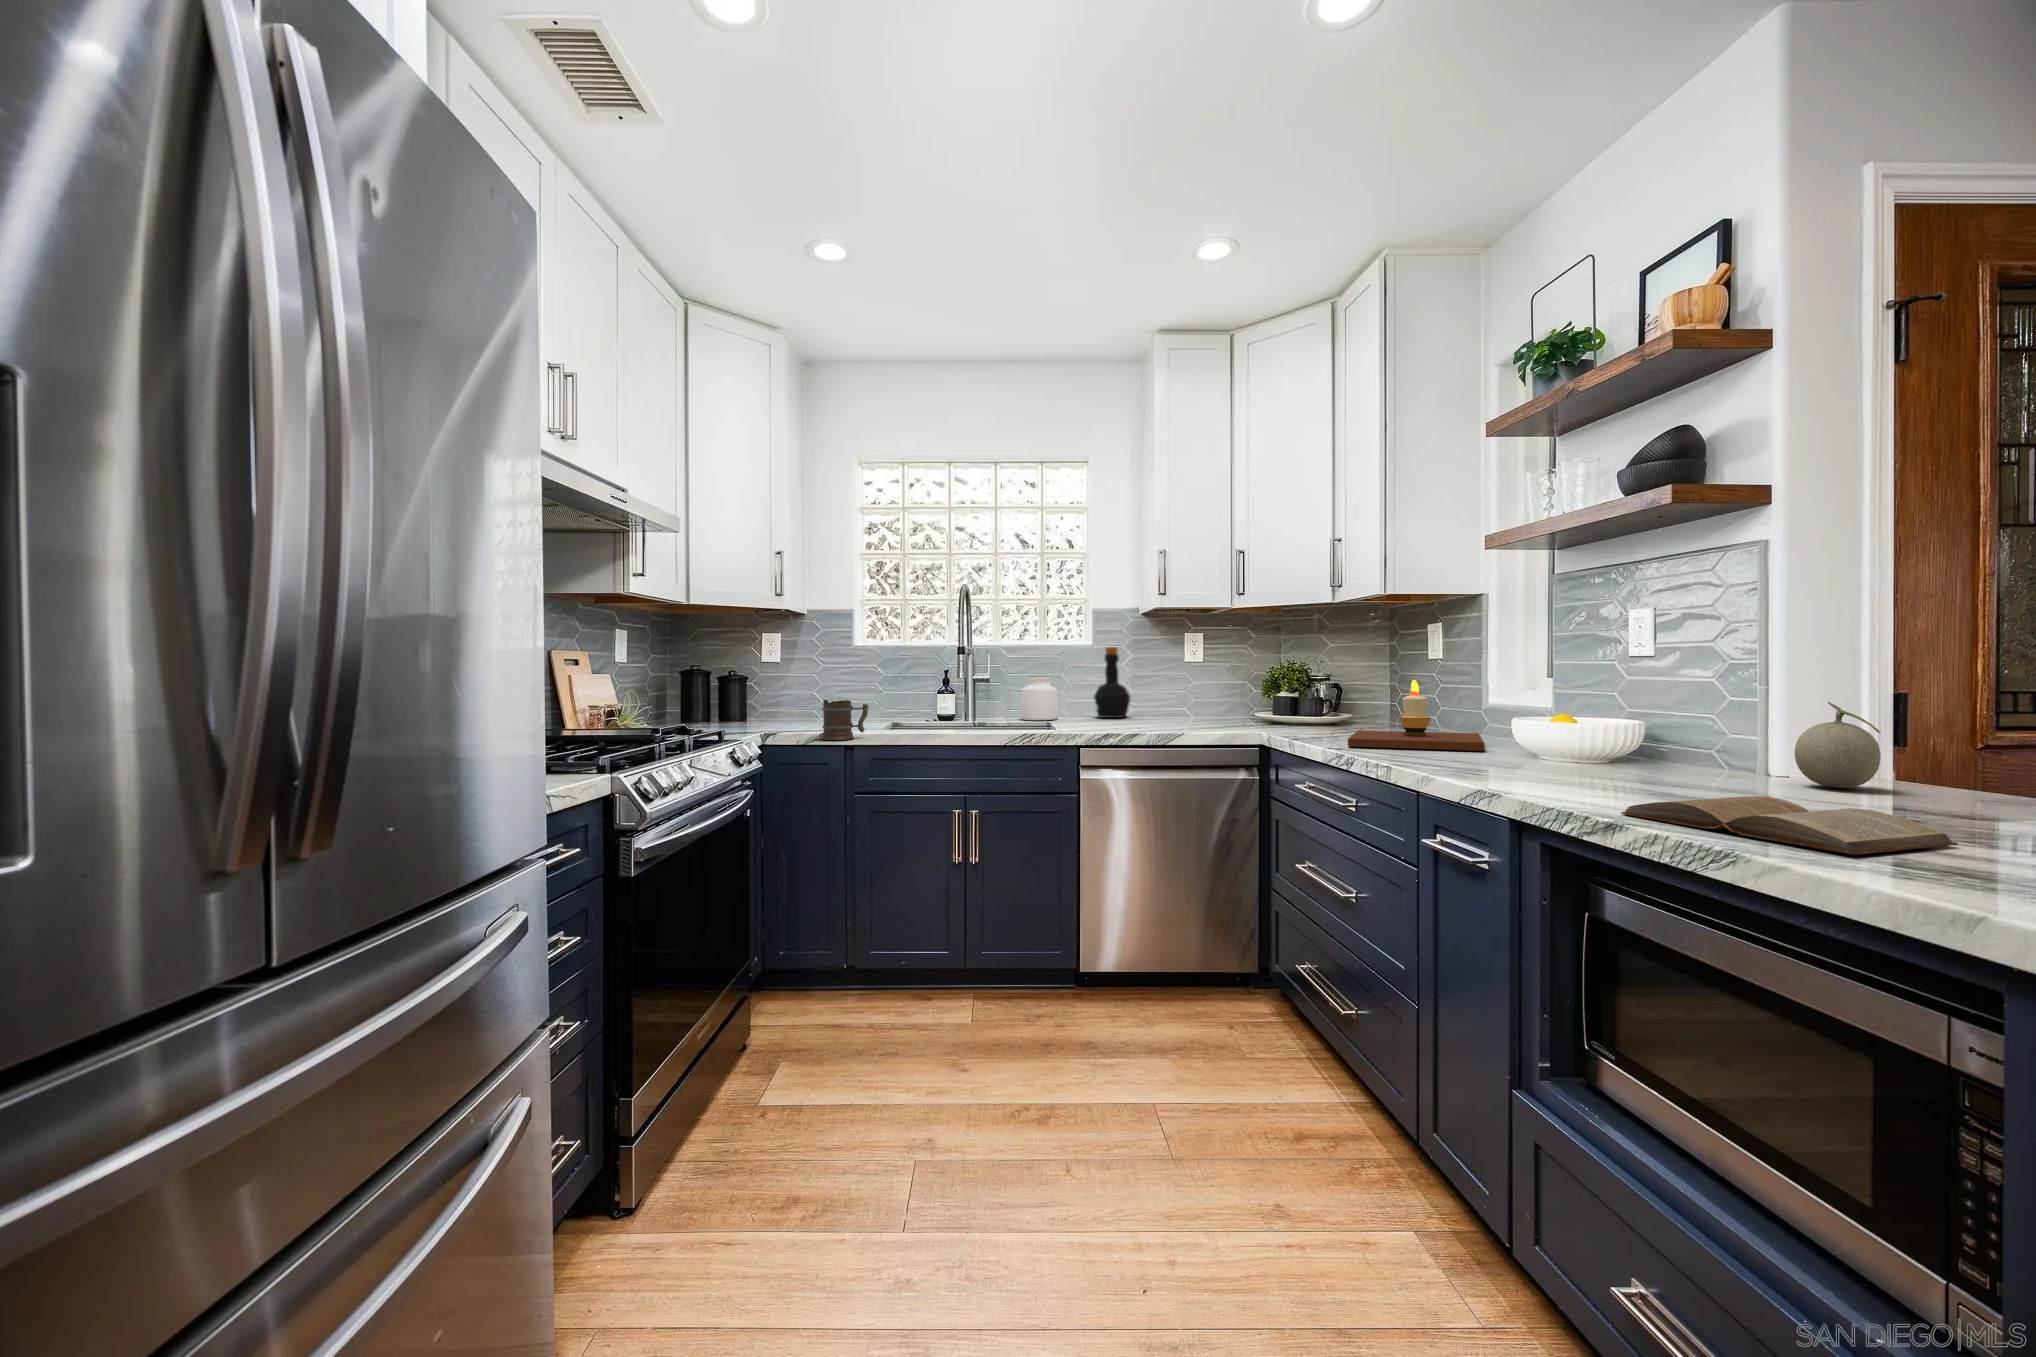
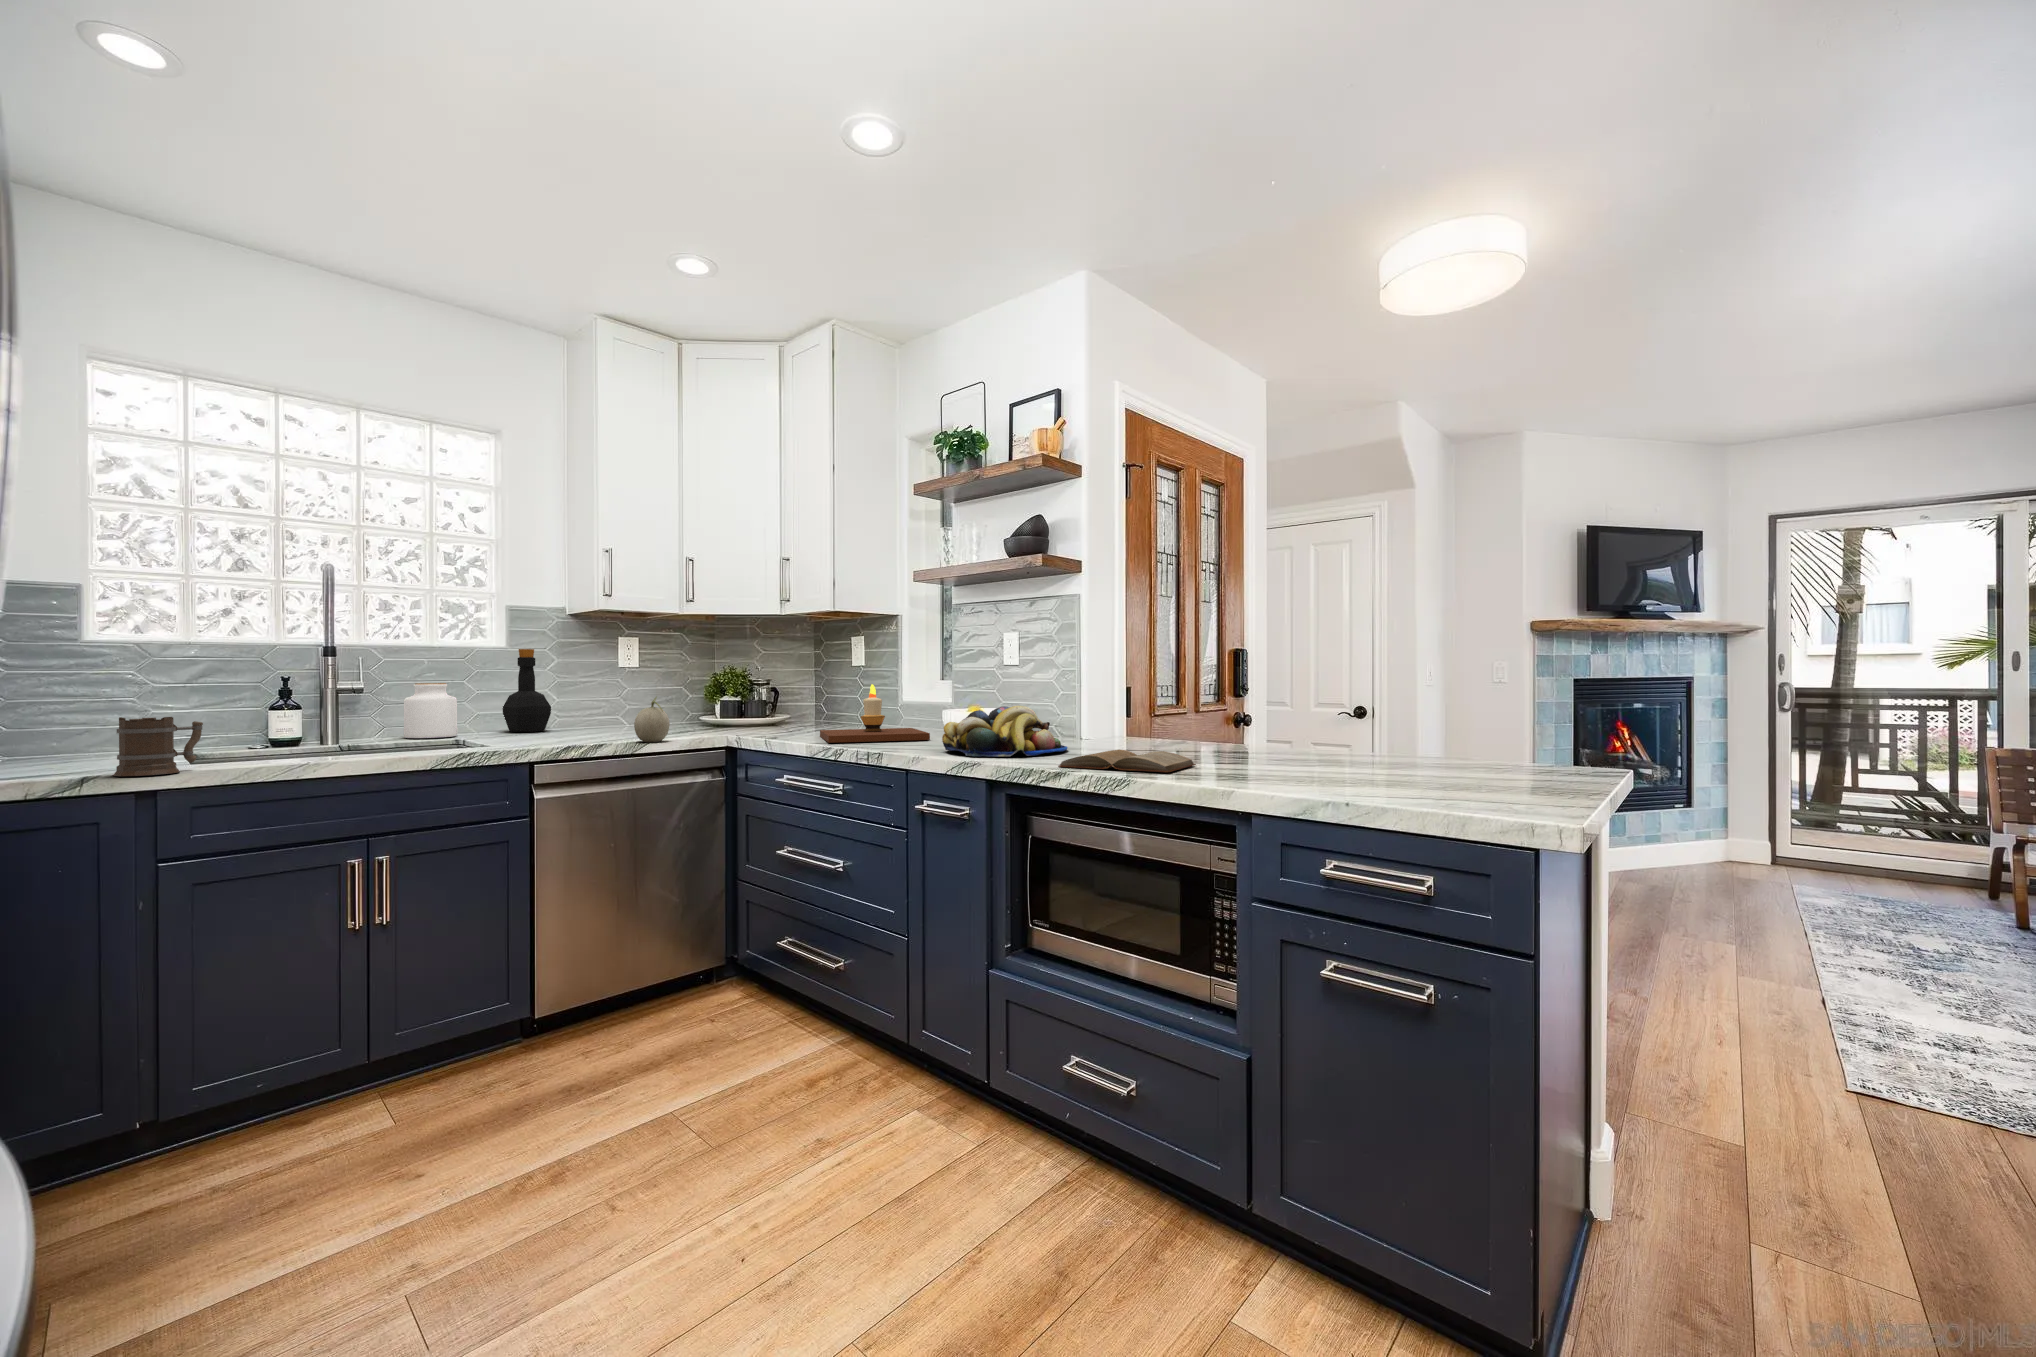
fruit: present [1795,702,1881,788] -> present [634,697,670,743]
fruit bowl: none [1471,714,1688,789] -> present [942,706,1067,756]

